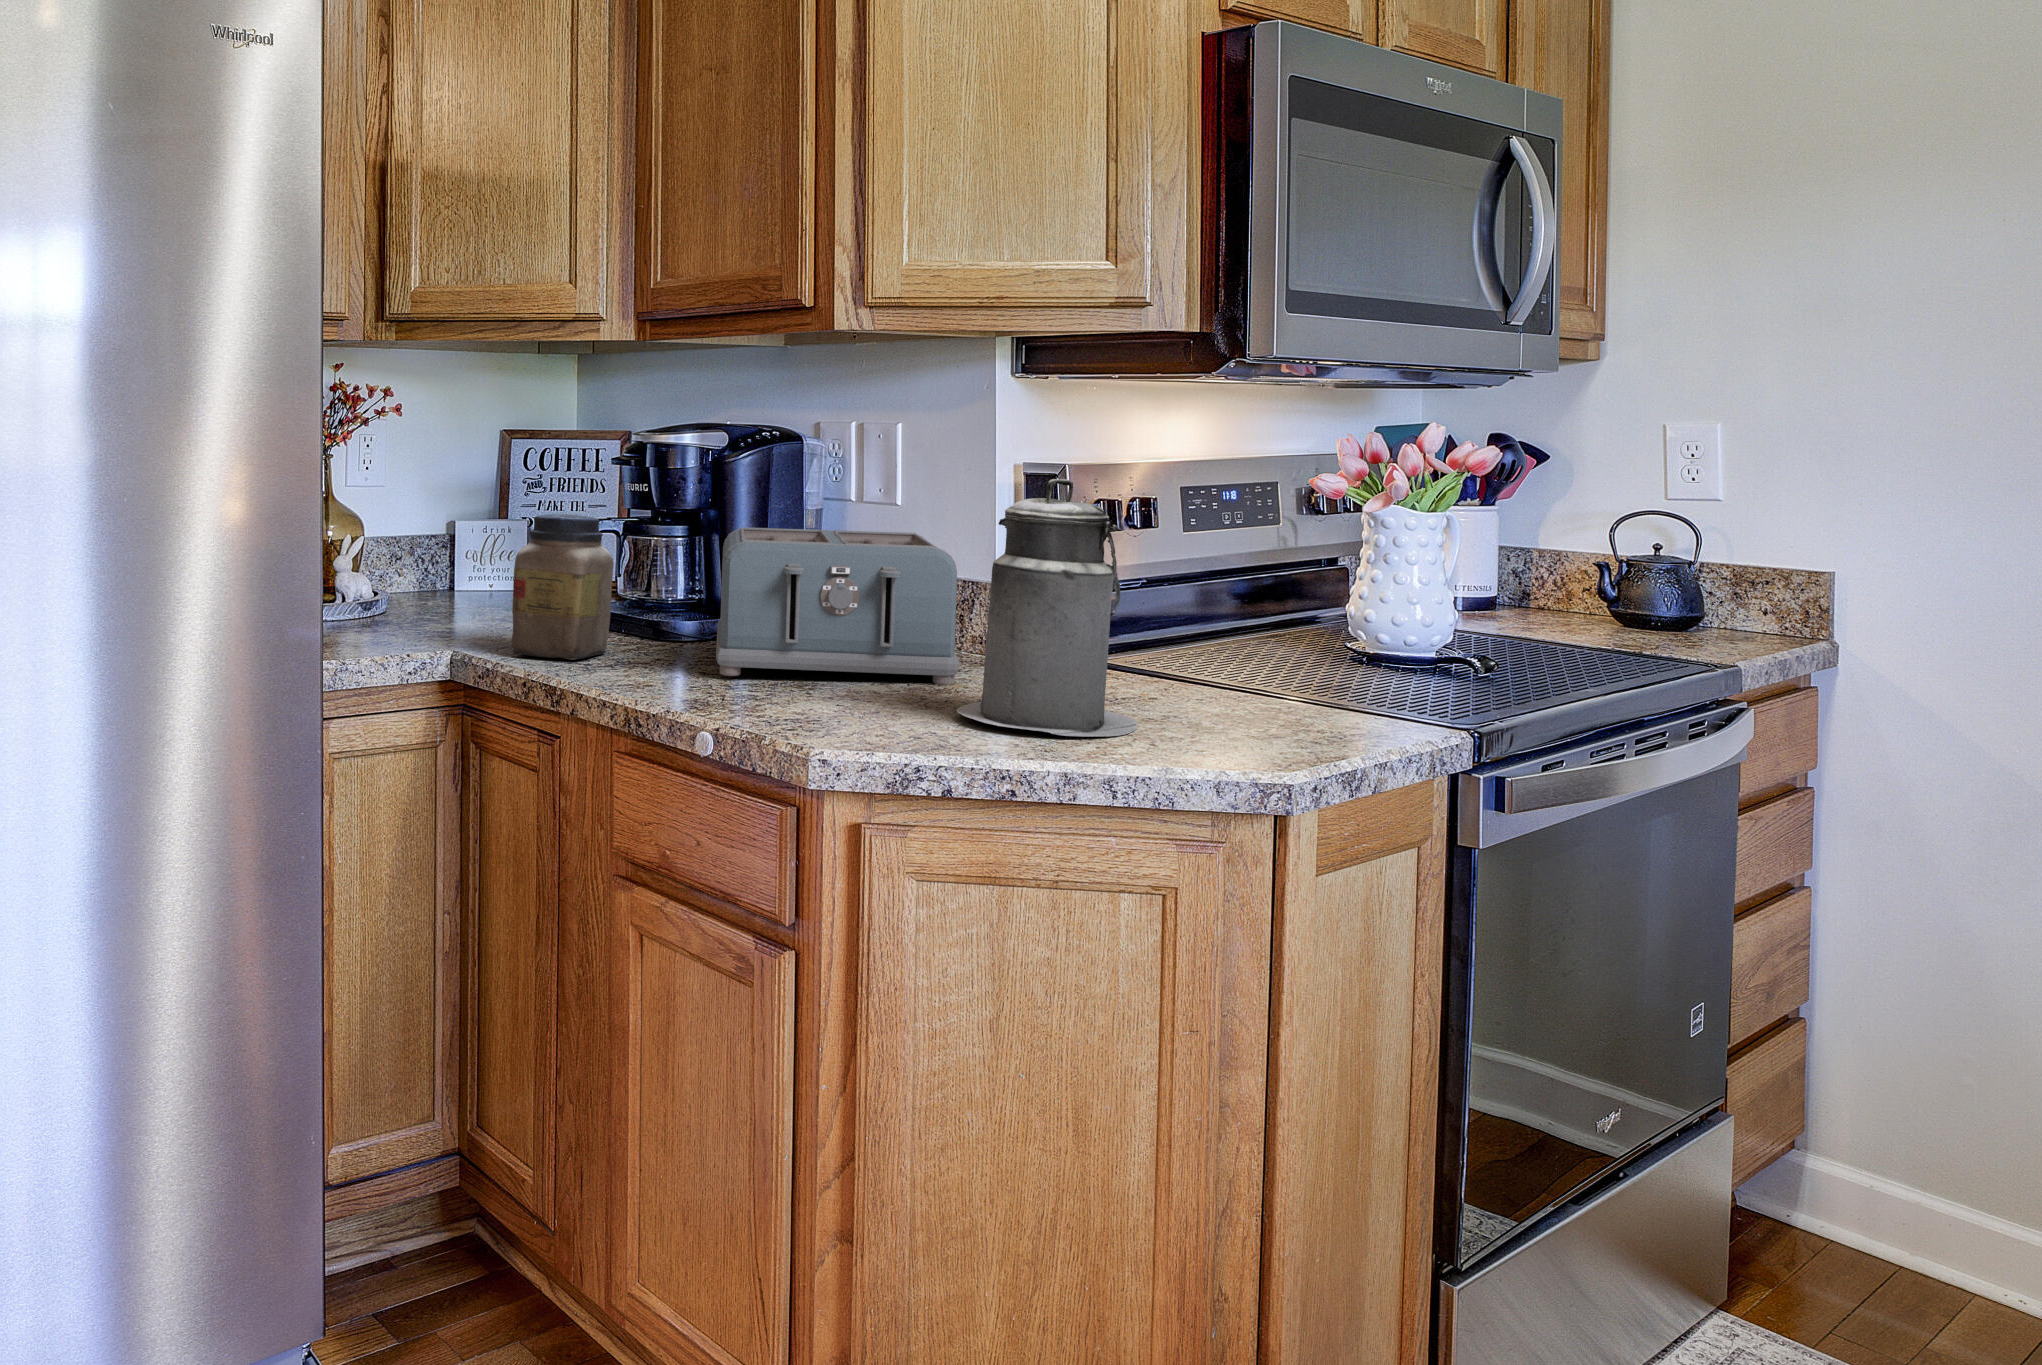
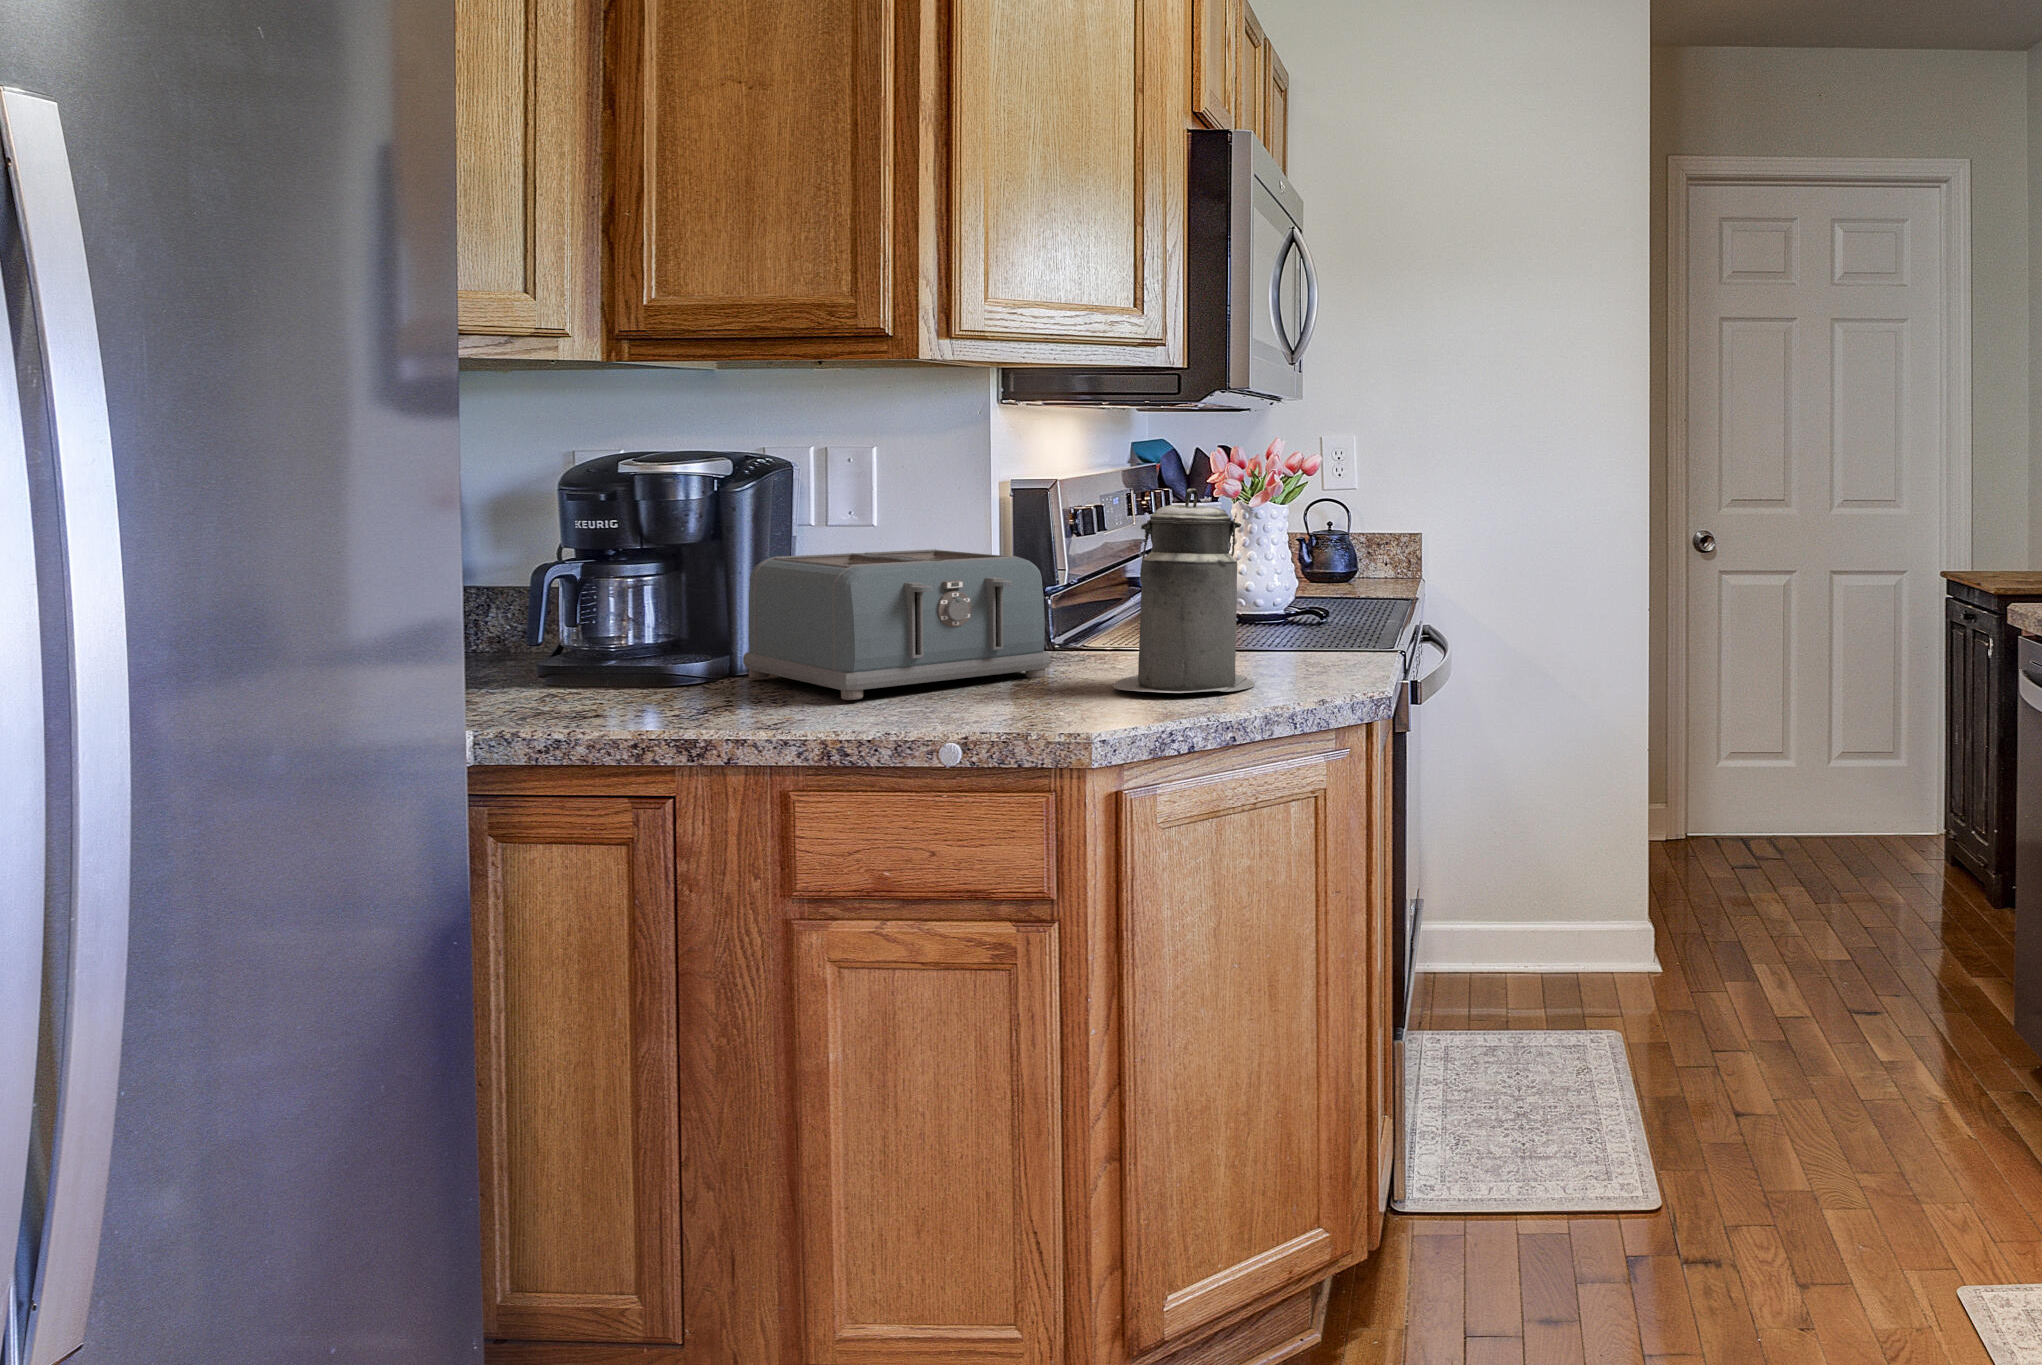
jar: present [512,514,614,660] -> none [551,556,659,721]

